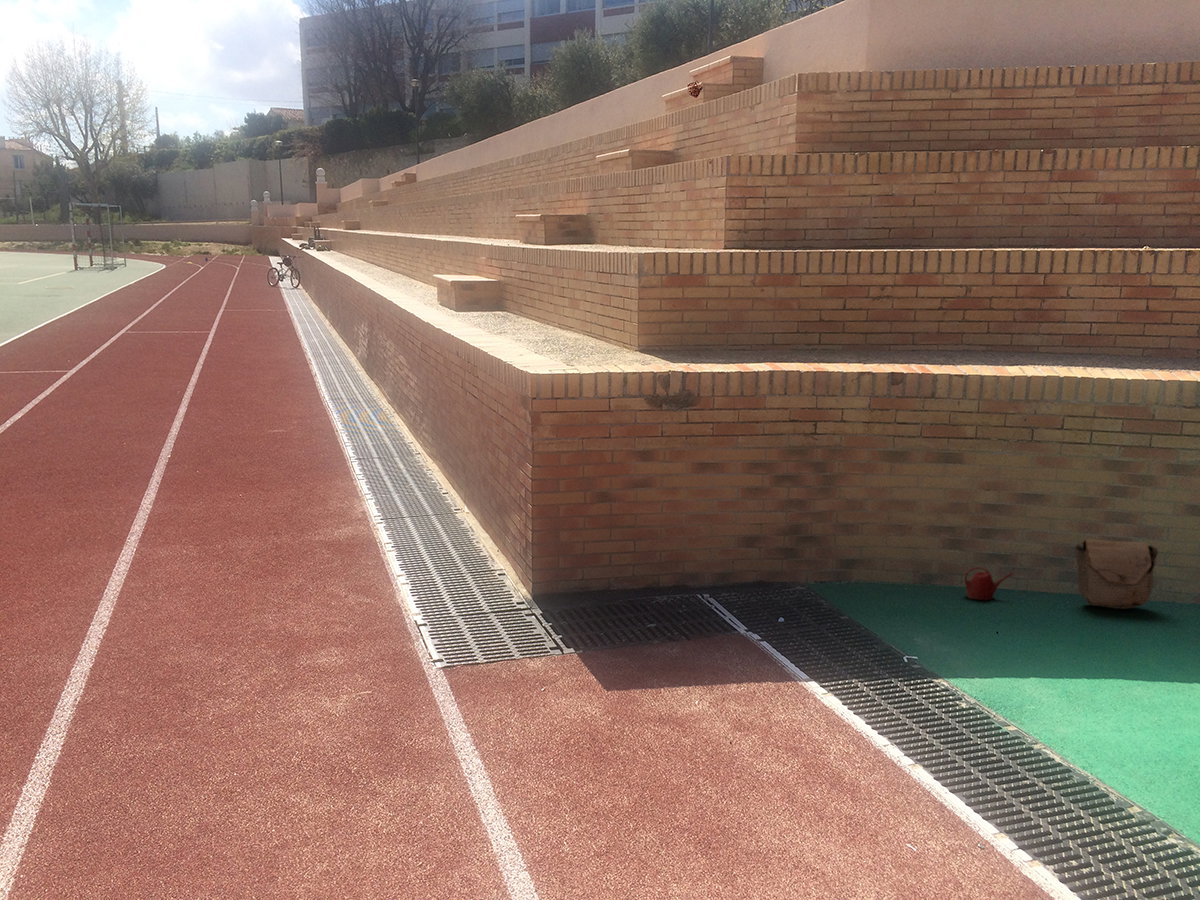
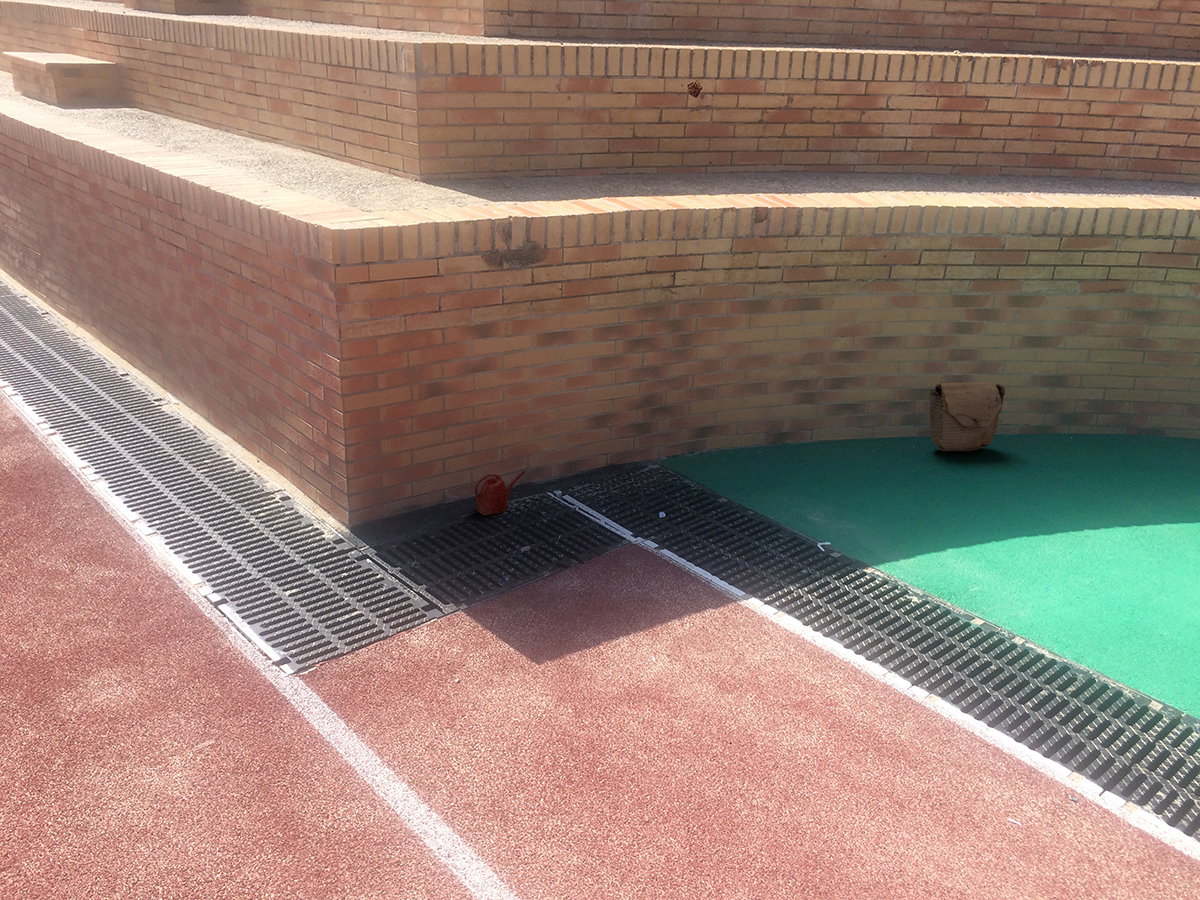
watering can: present [965,567,1013,600] -> present [475,471,525,515]

